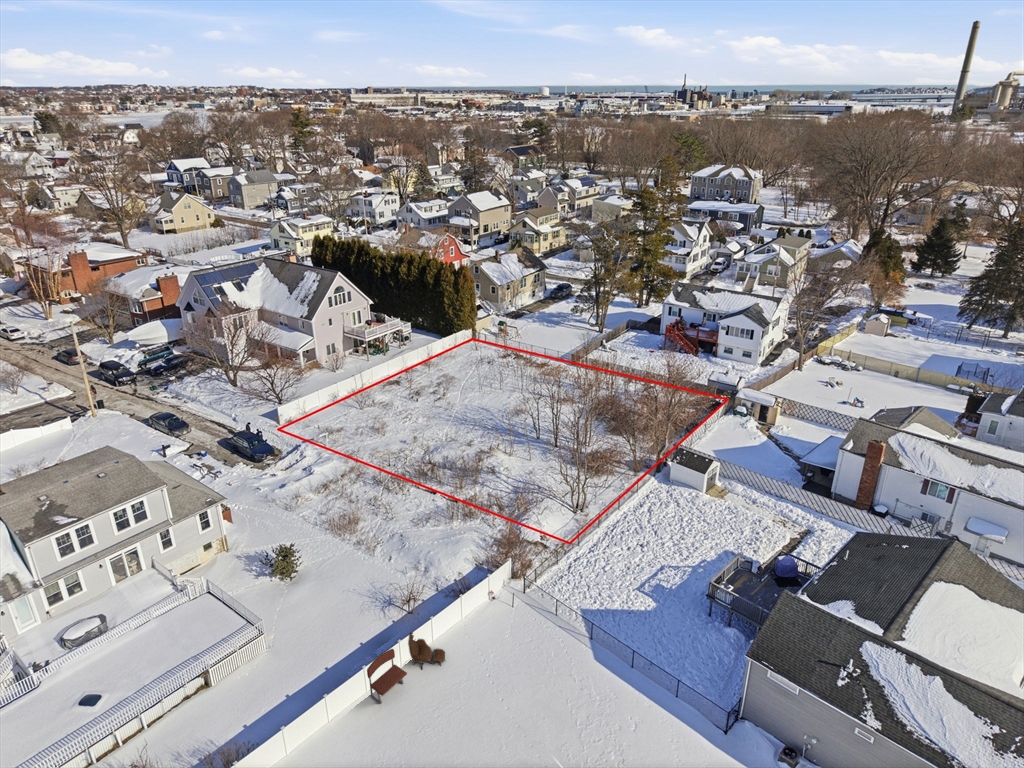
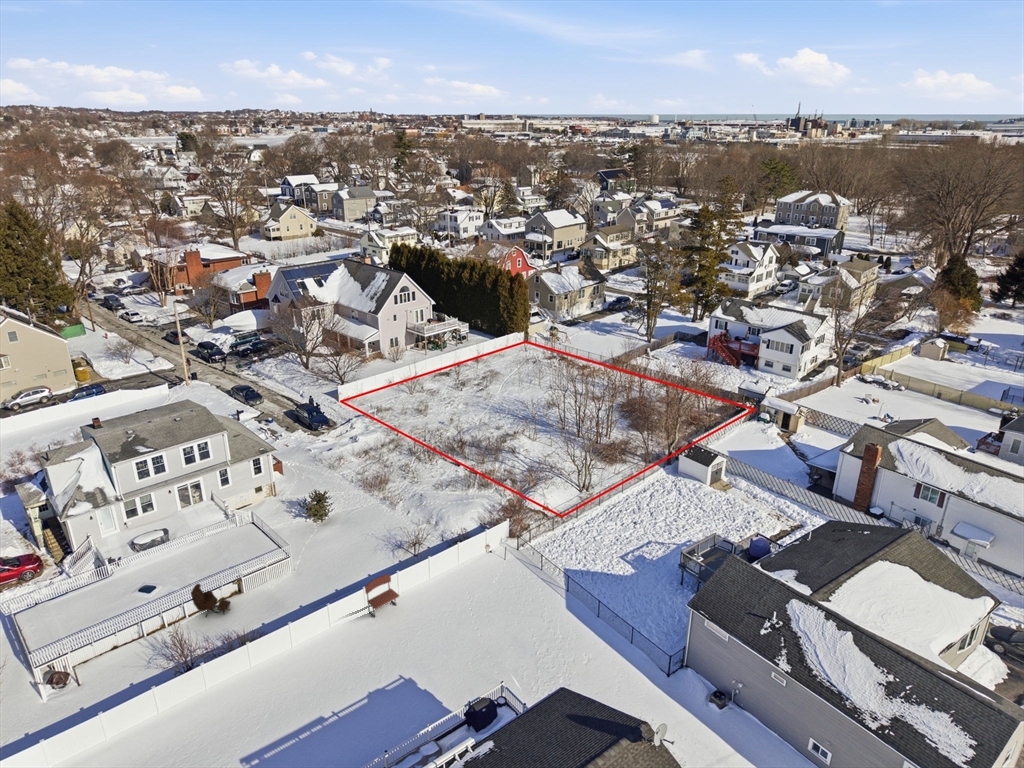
lounge chair: present [408,632,445,669] -> present [191,584,230,617]

